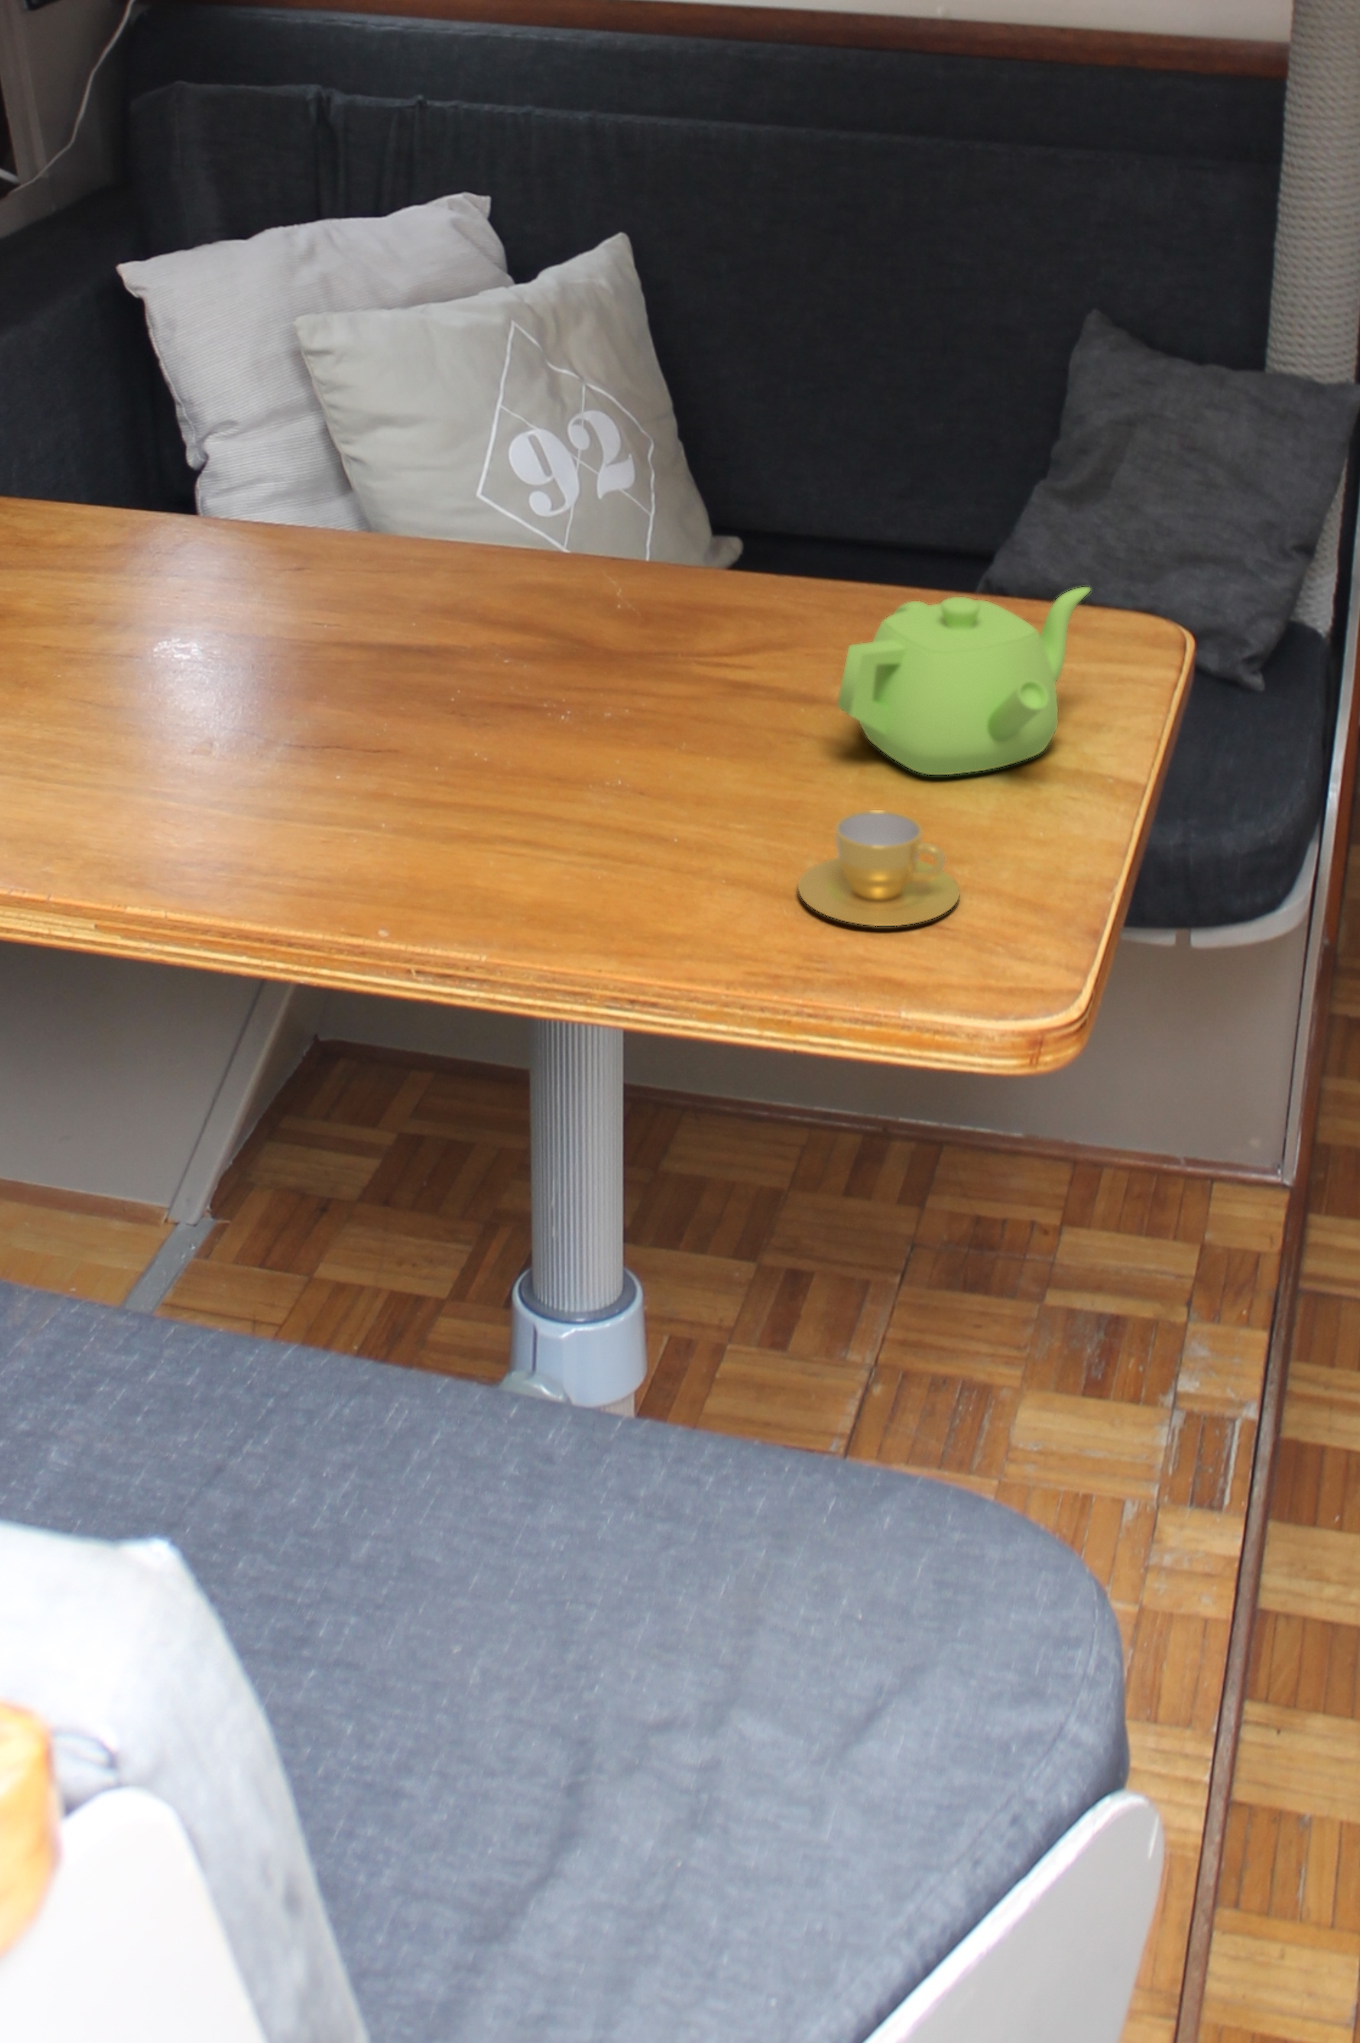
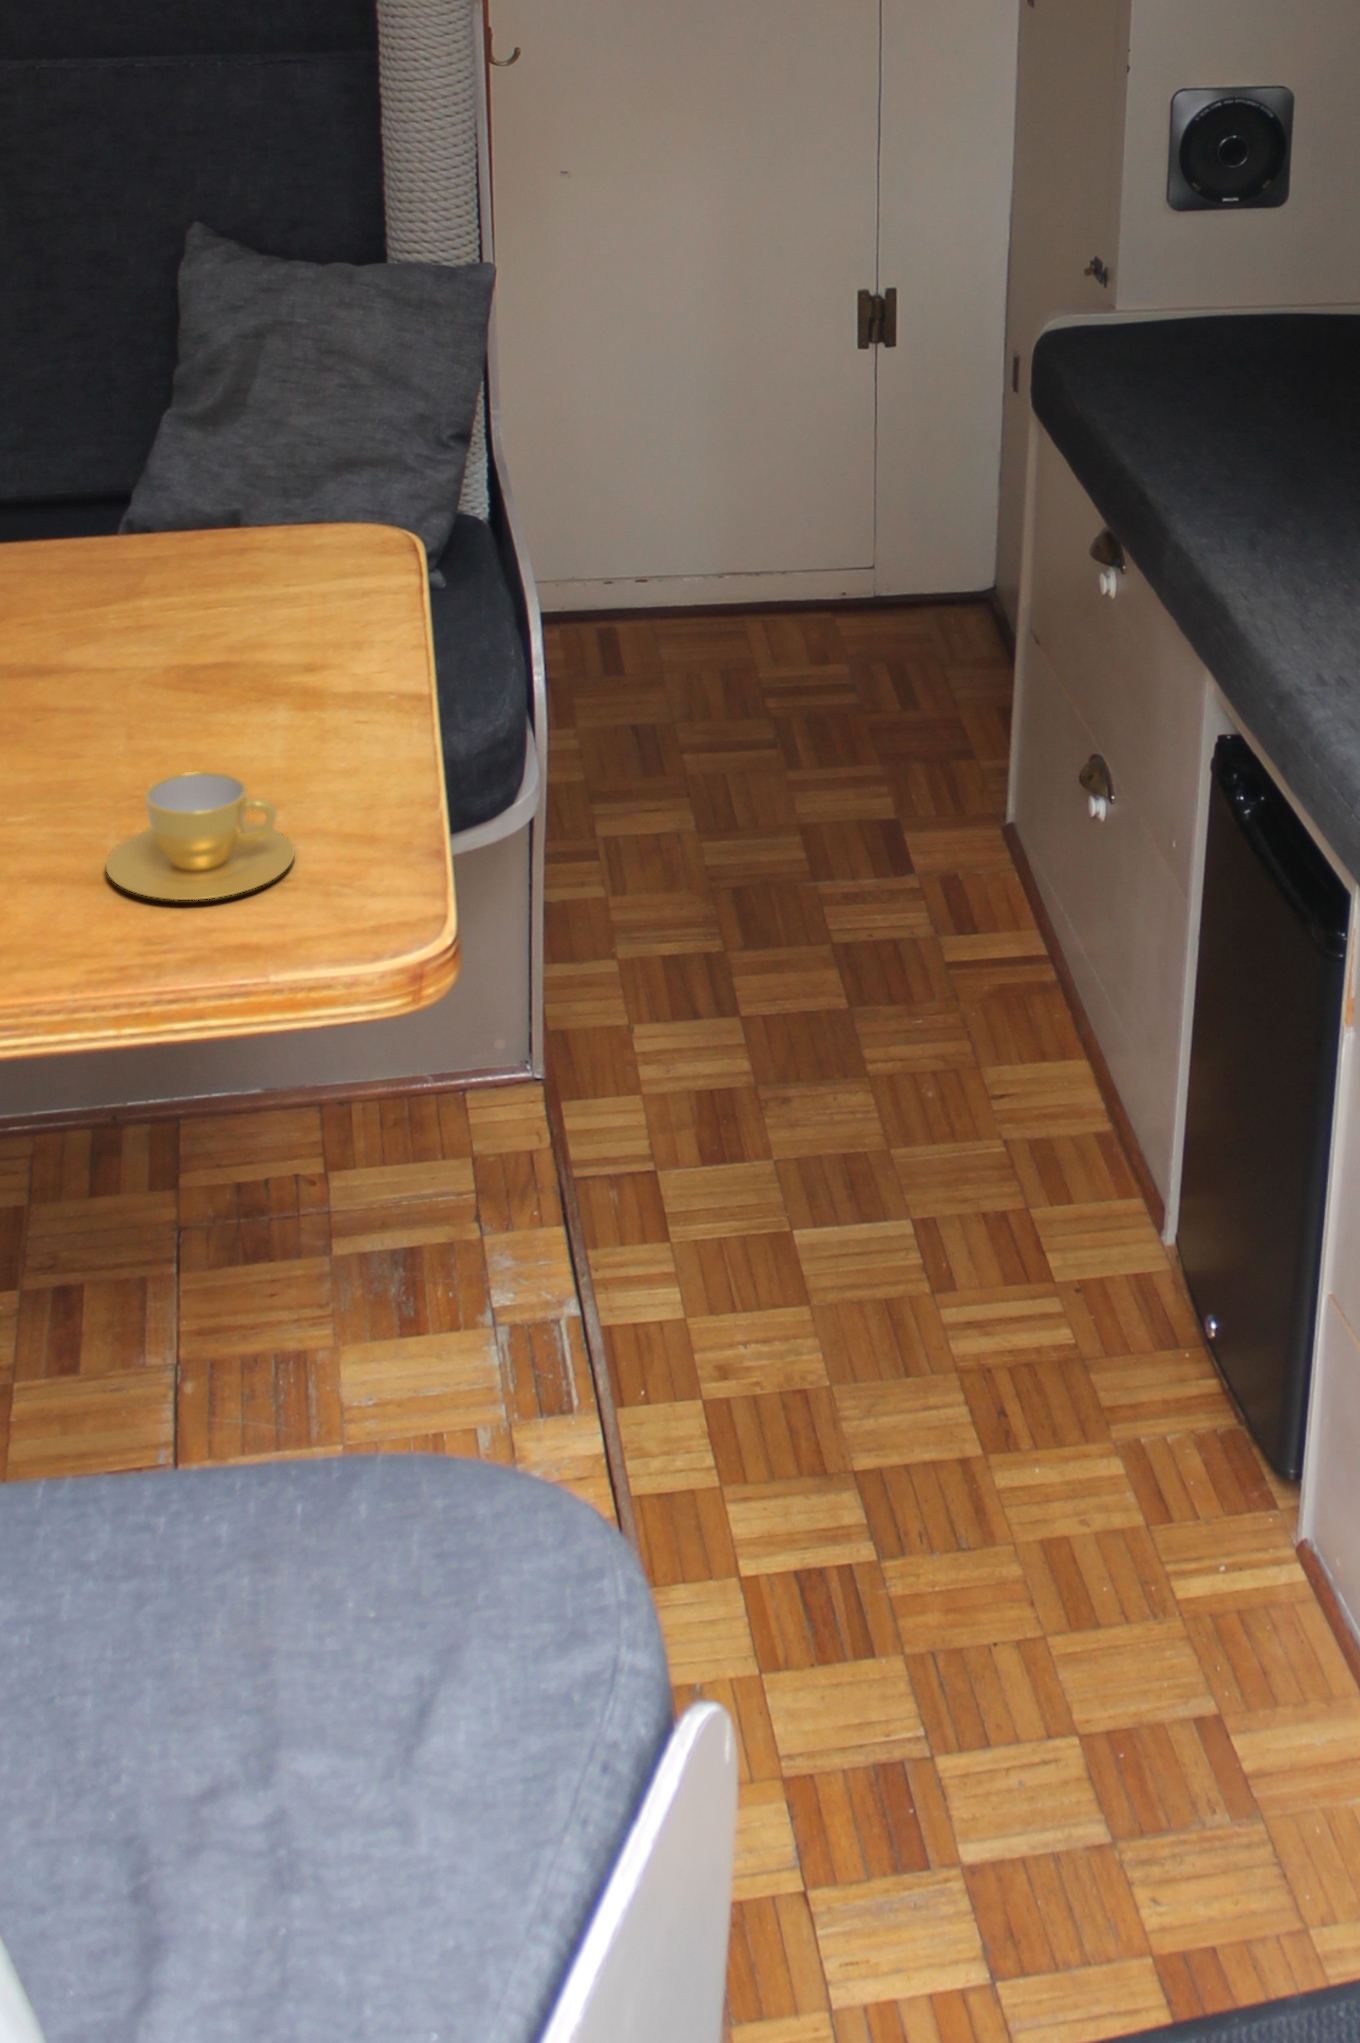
teapot: present [837,587,1090,775] -> none [91,504,348,727]

